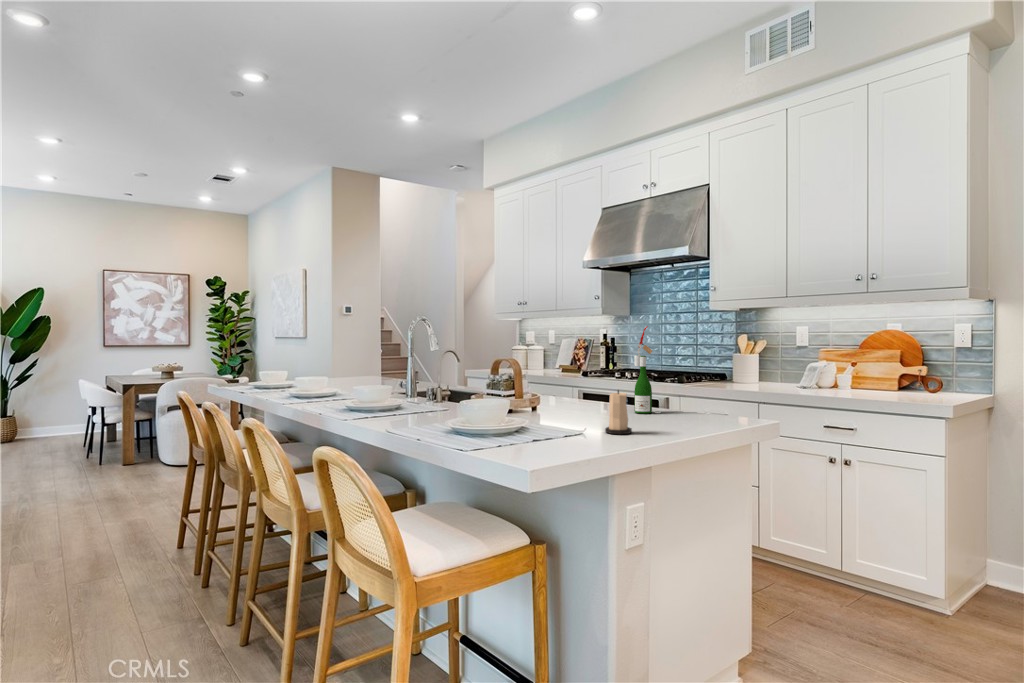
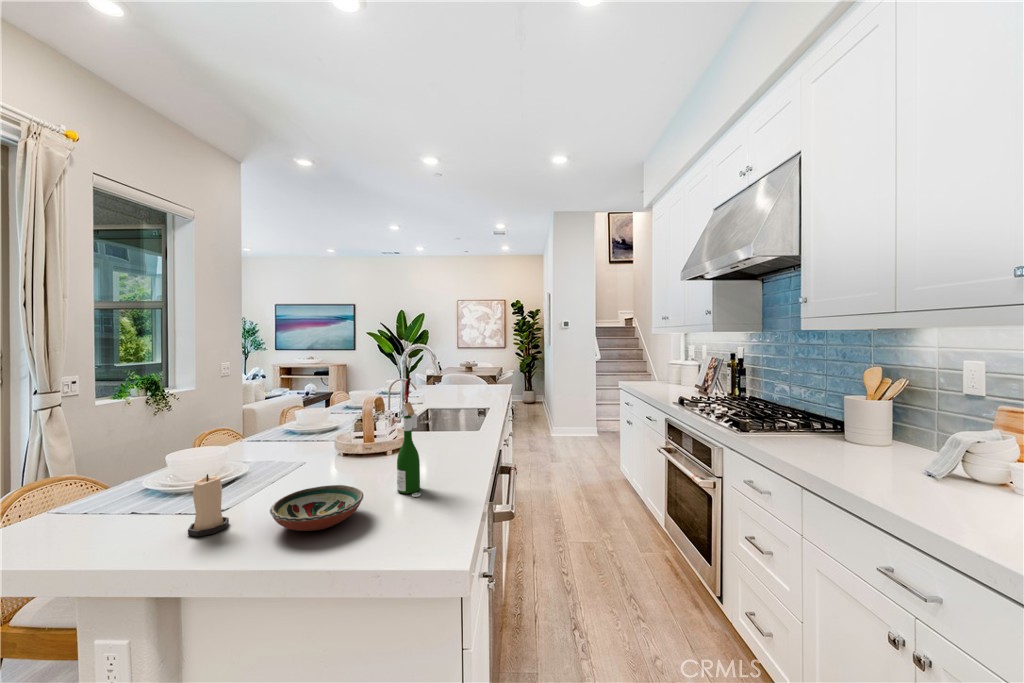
decorative bowl: none [629,403,692,425] -> present [270,485,363,531]

